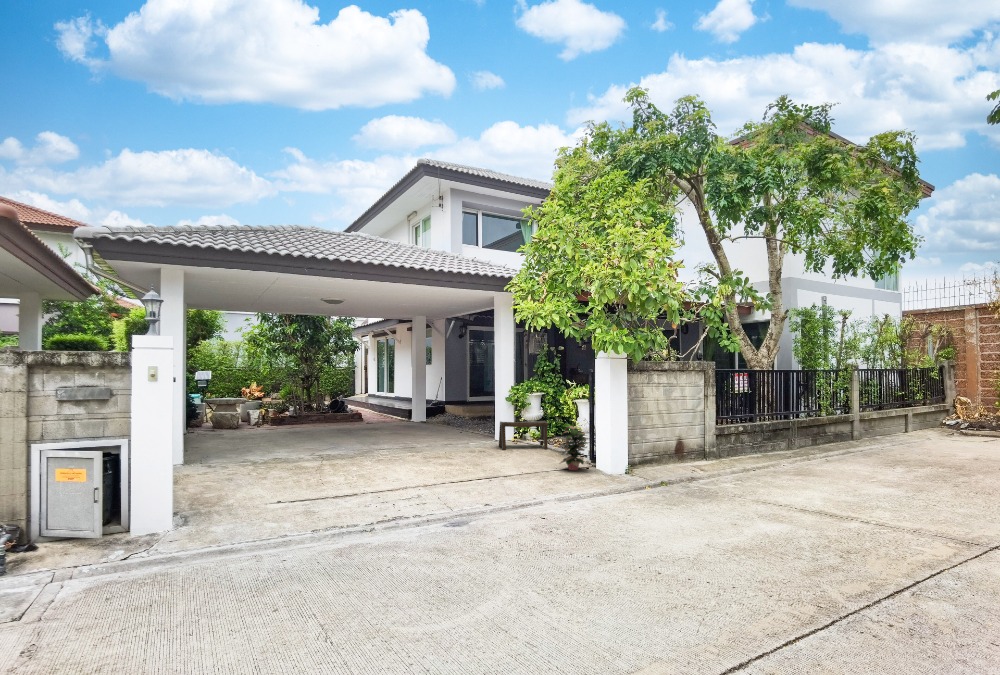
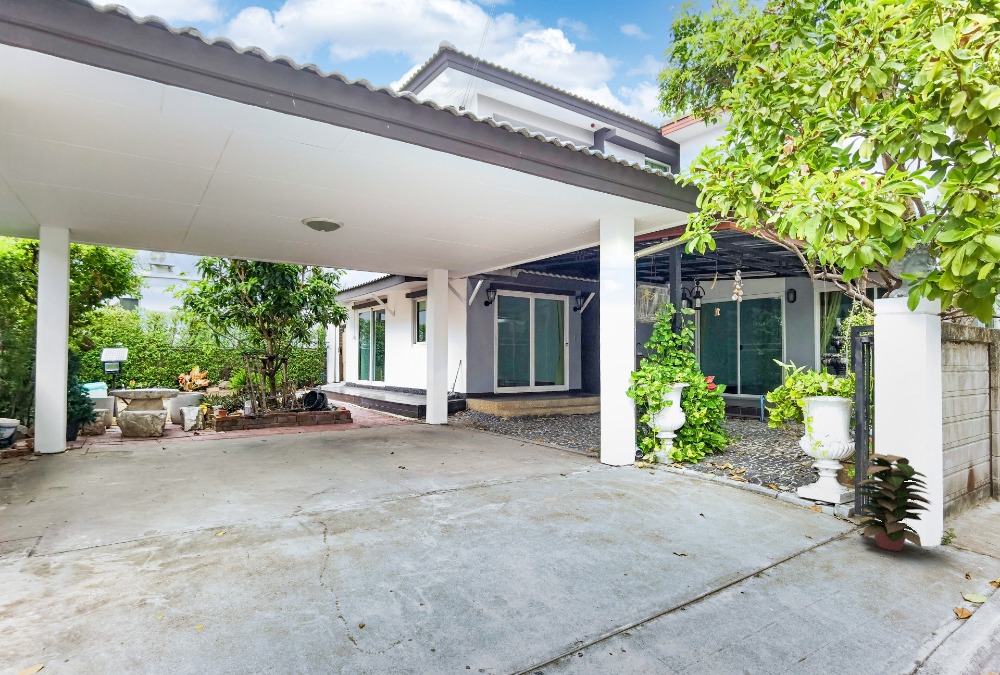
bench: present [499,421,548,450] -> none [628,429,721,484]

